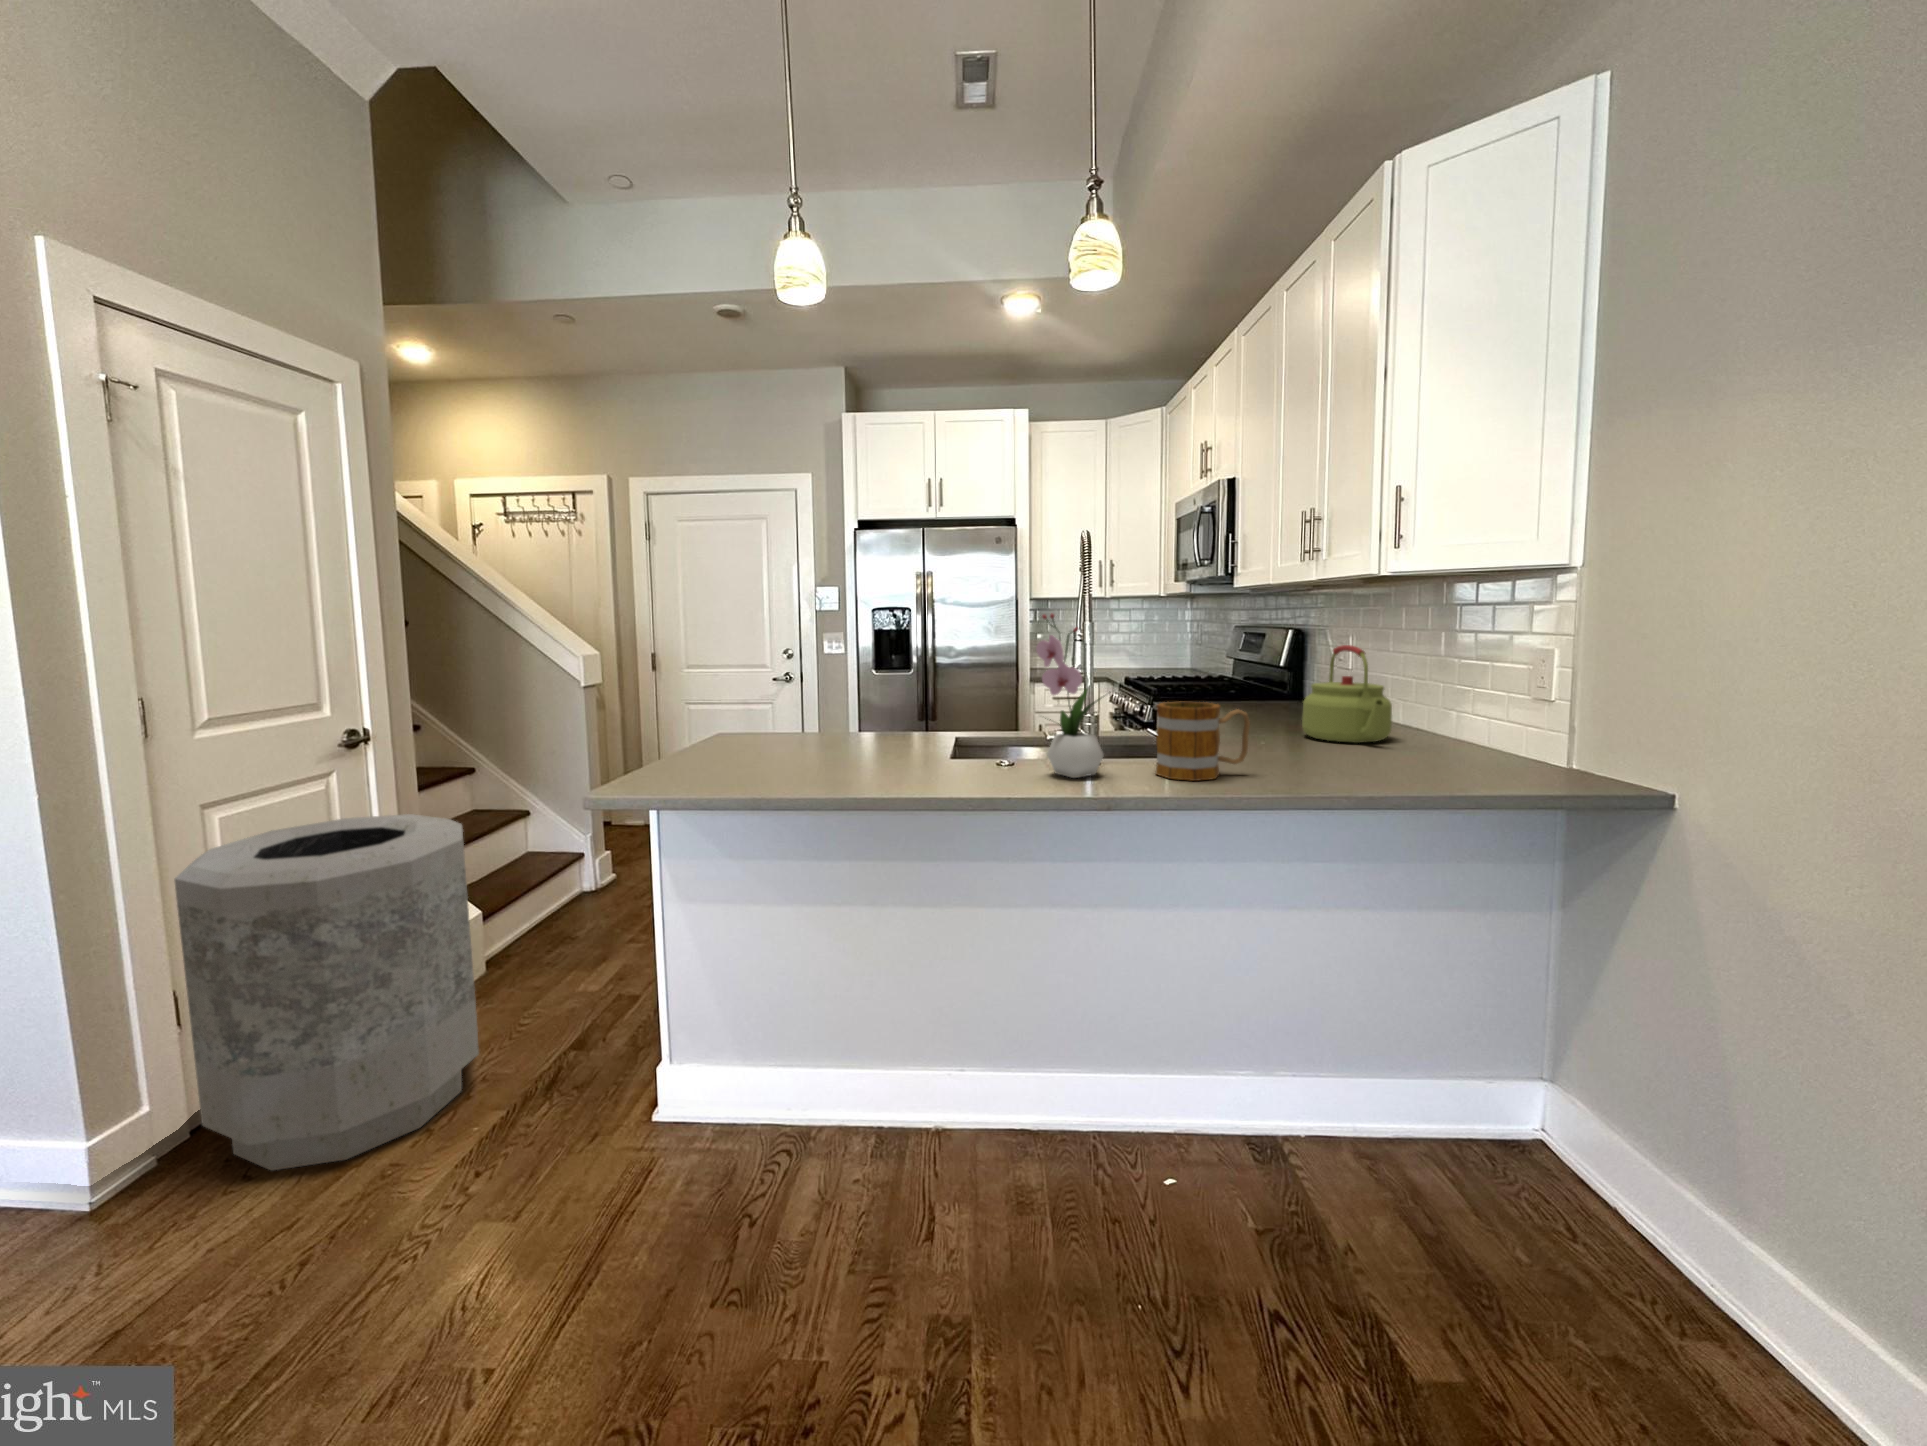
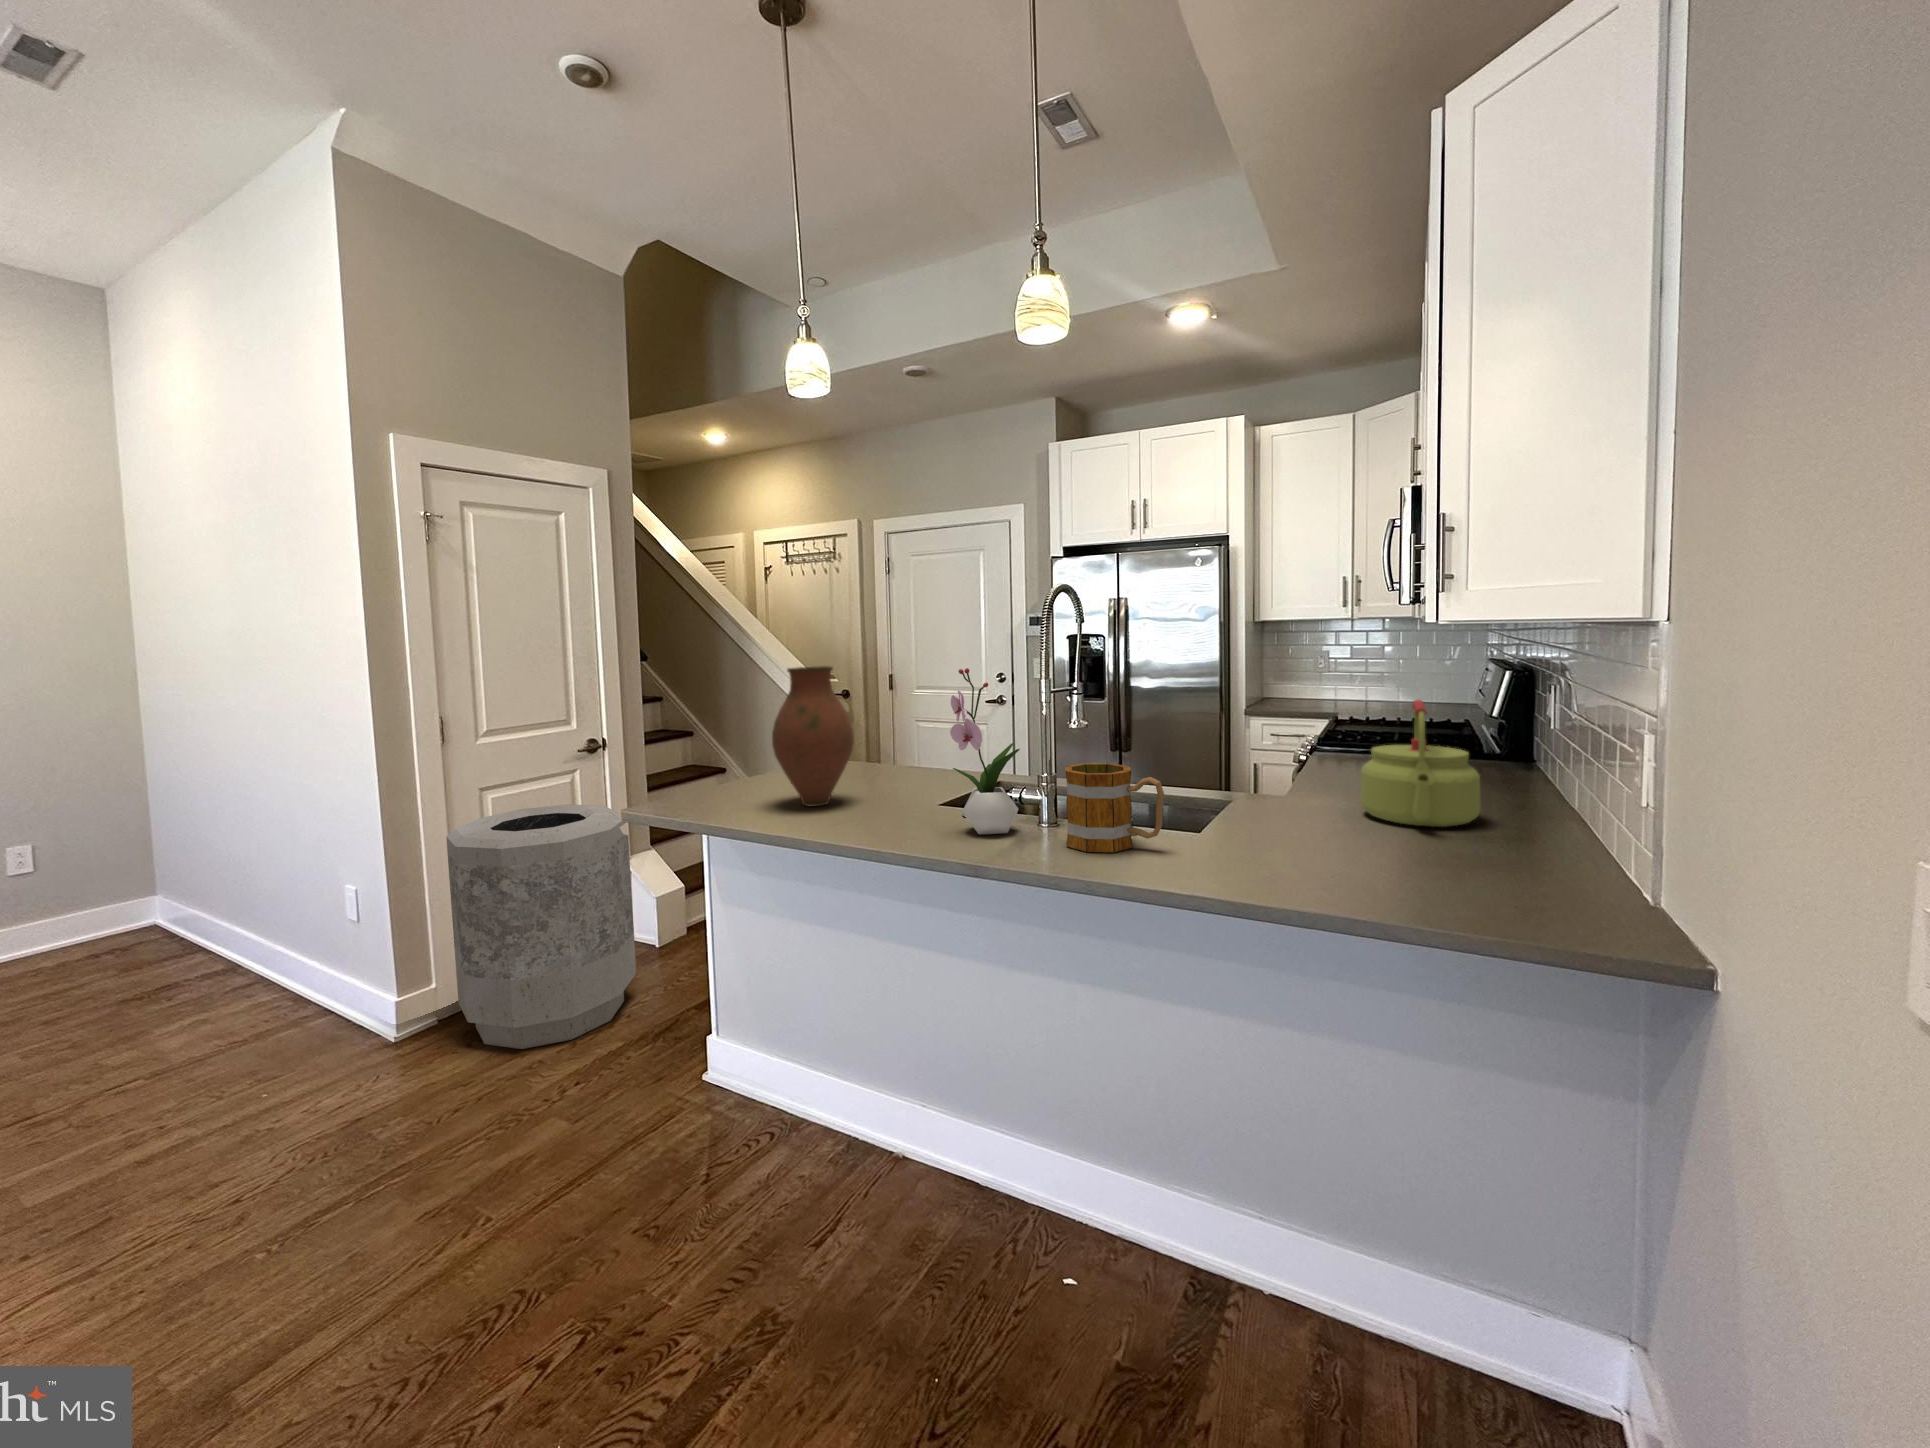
vase: none [790,617,882,773] -> present [772,666,854,806]

